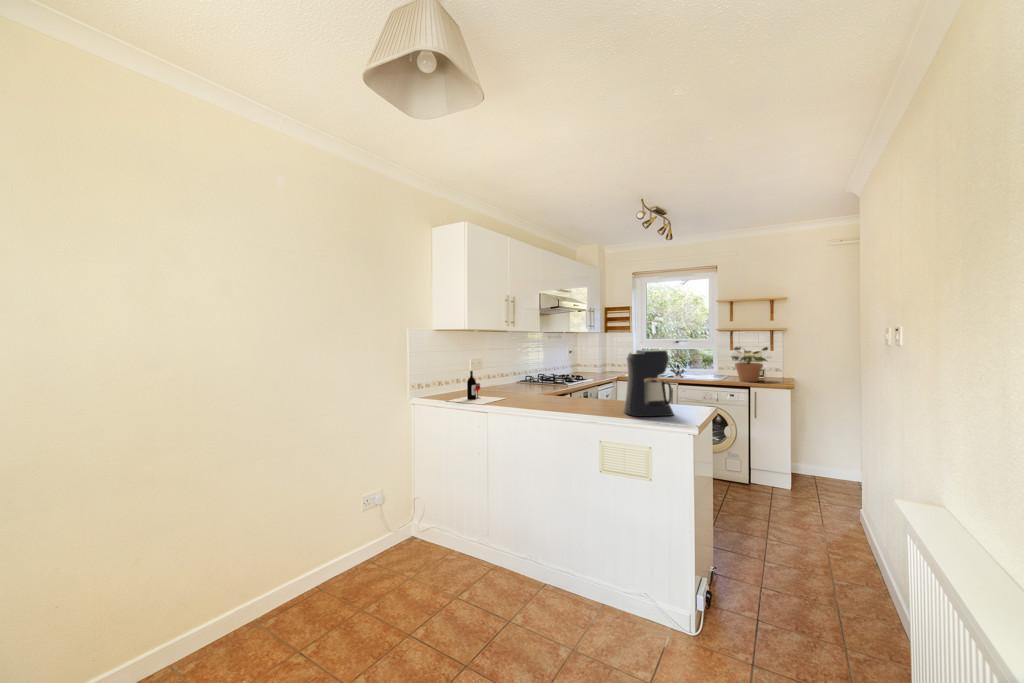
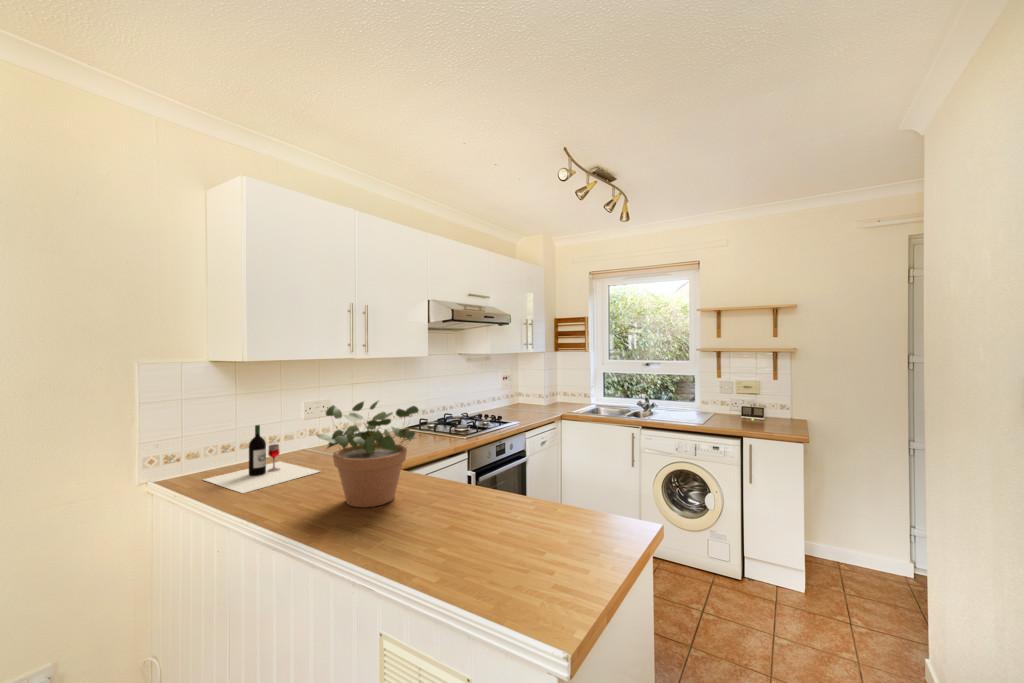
potted plant: present [731,347,768,382] -> present [316,401,424,508]
coffee maker: present [624,350,674,417] -> none [456,406,558,568]

